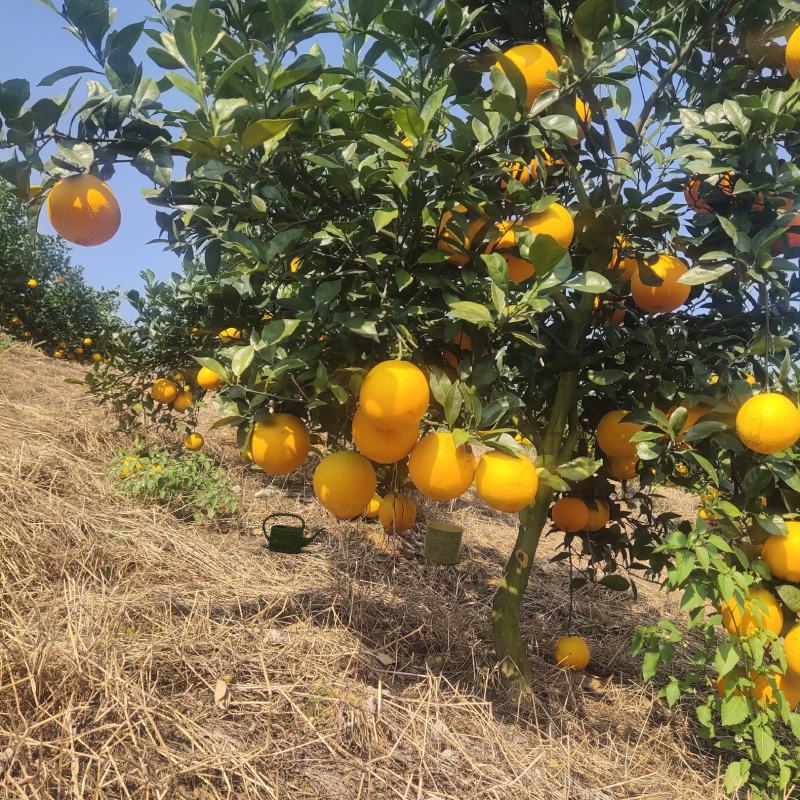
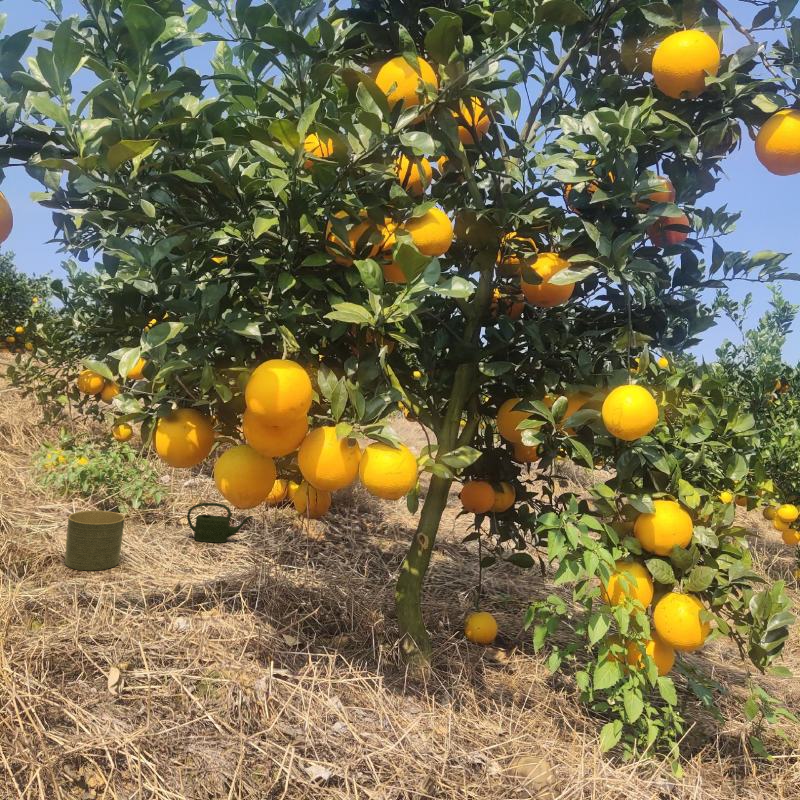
planter: present [423,522,463,565] -> present [65,511,125,571]

